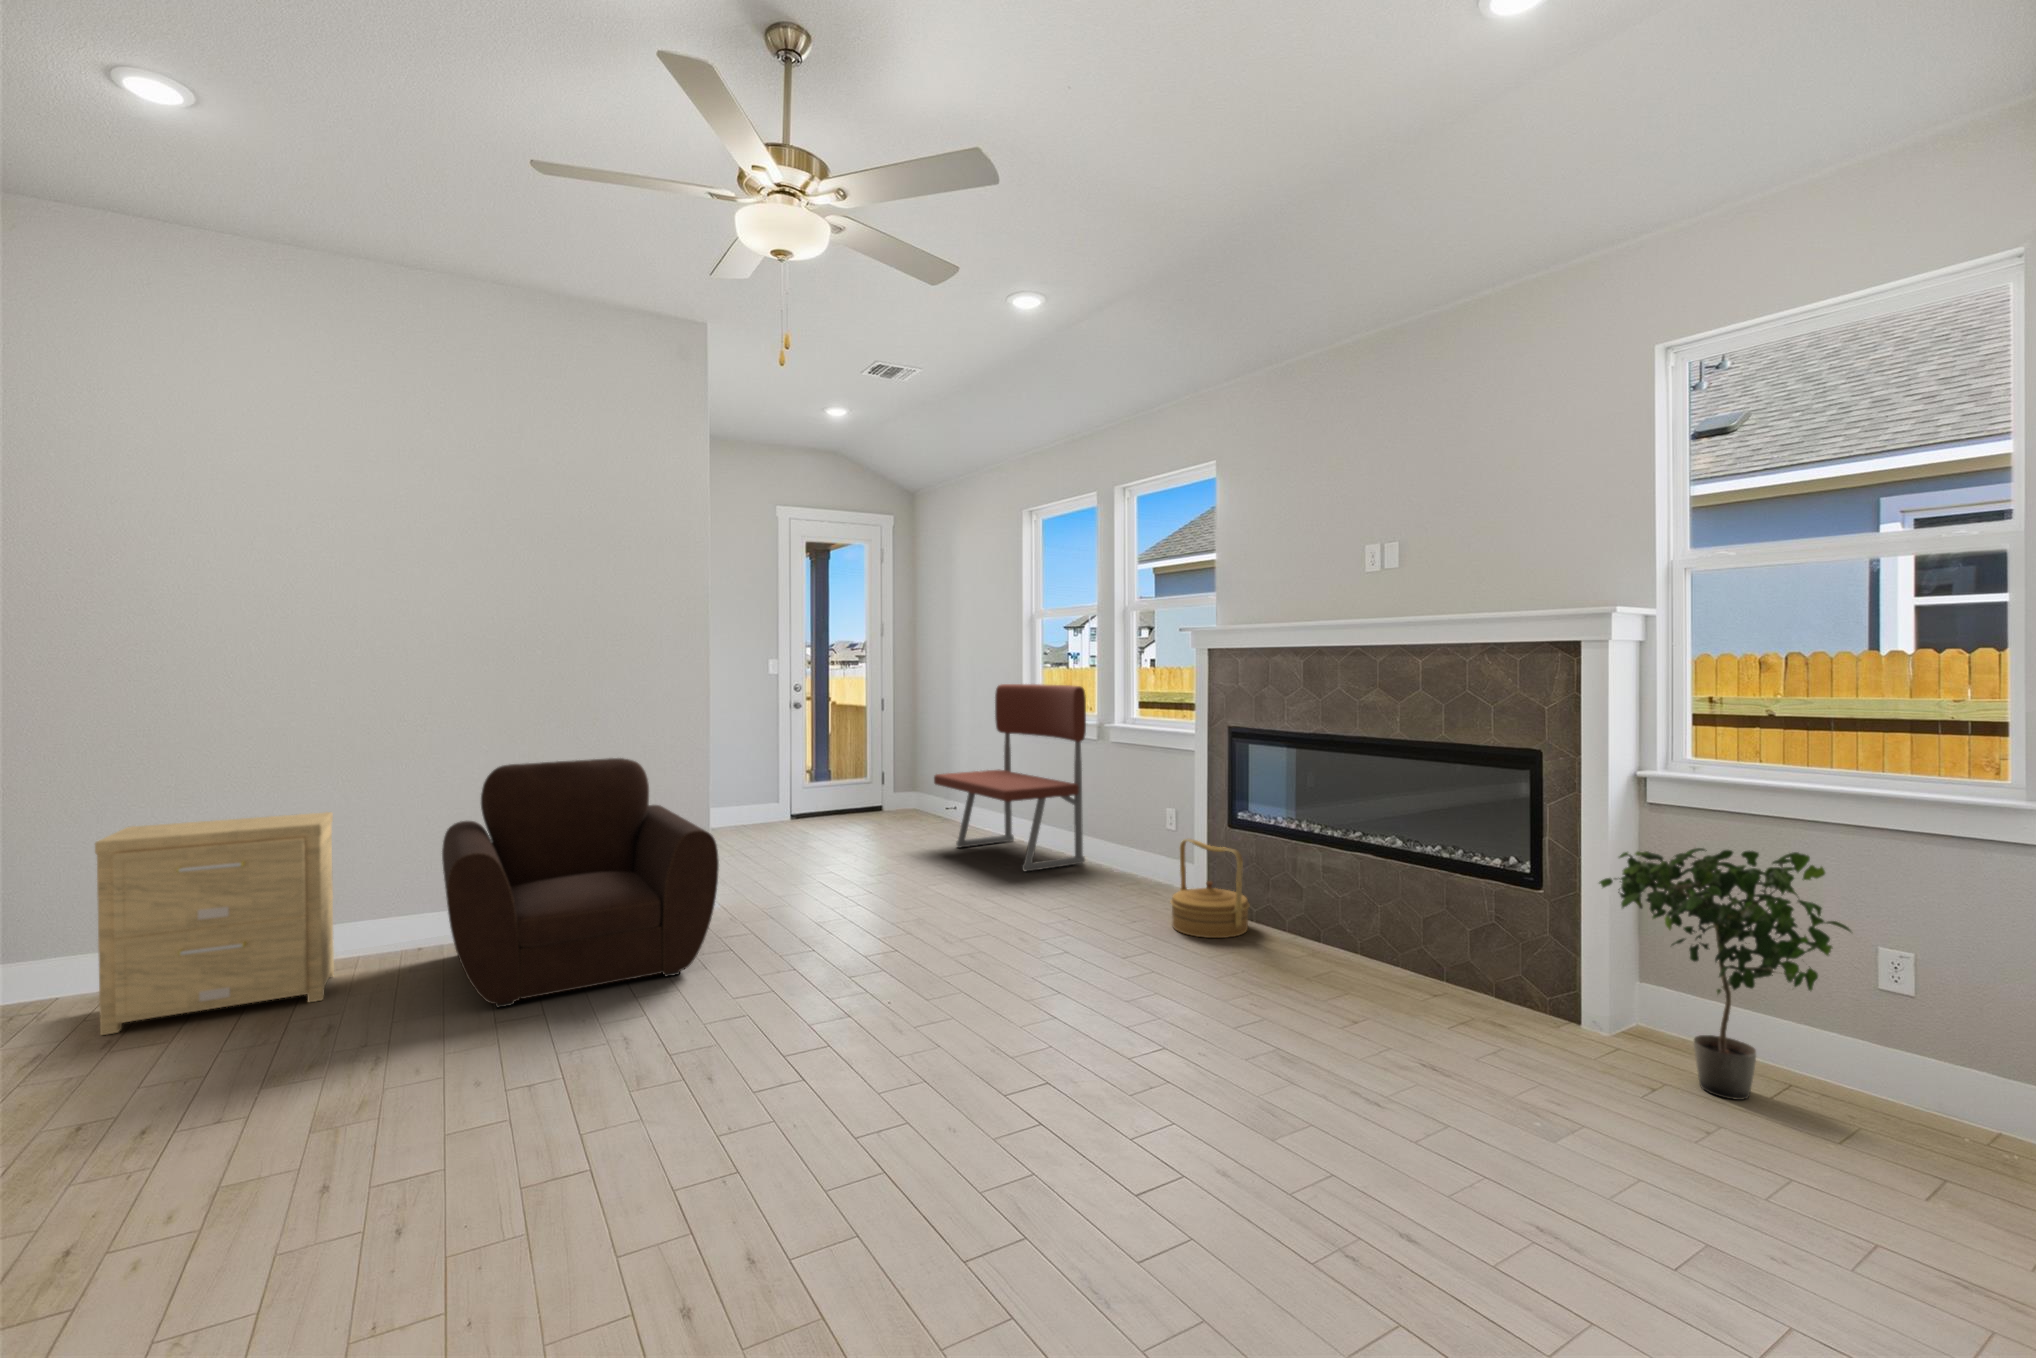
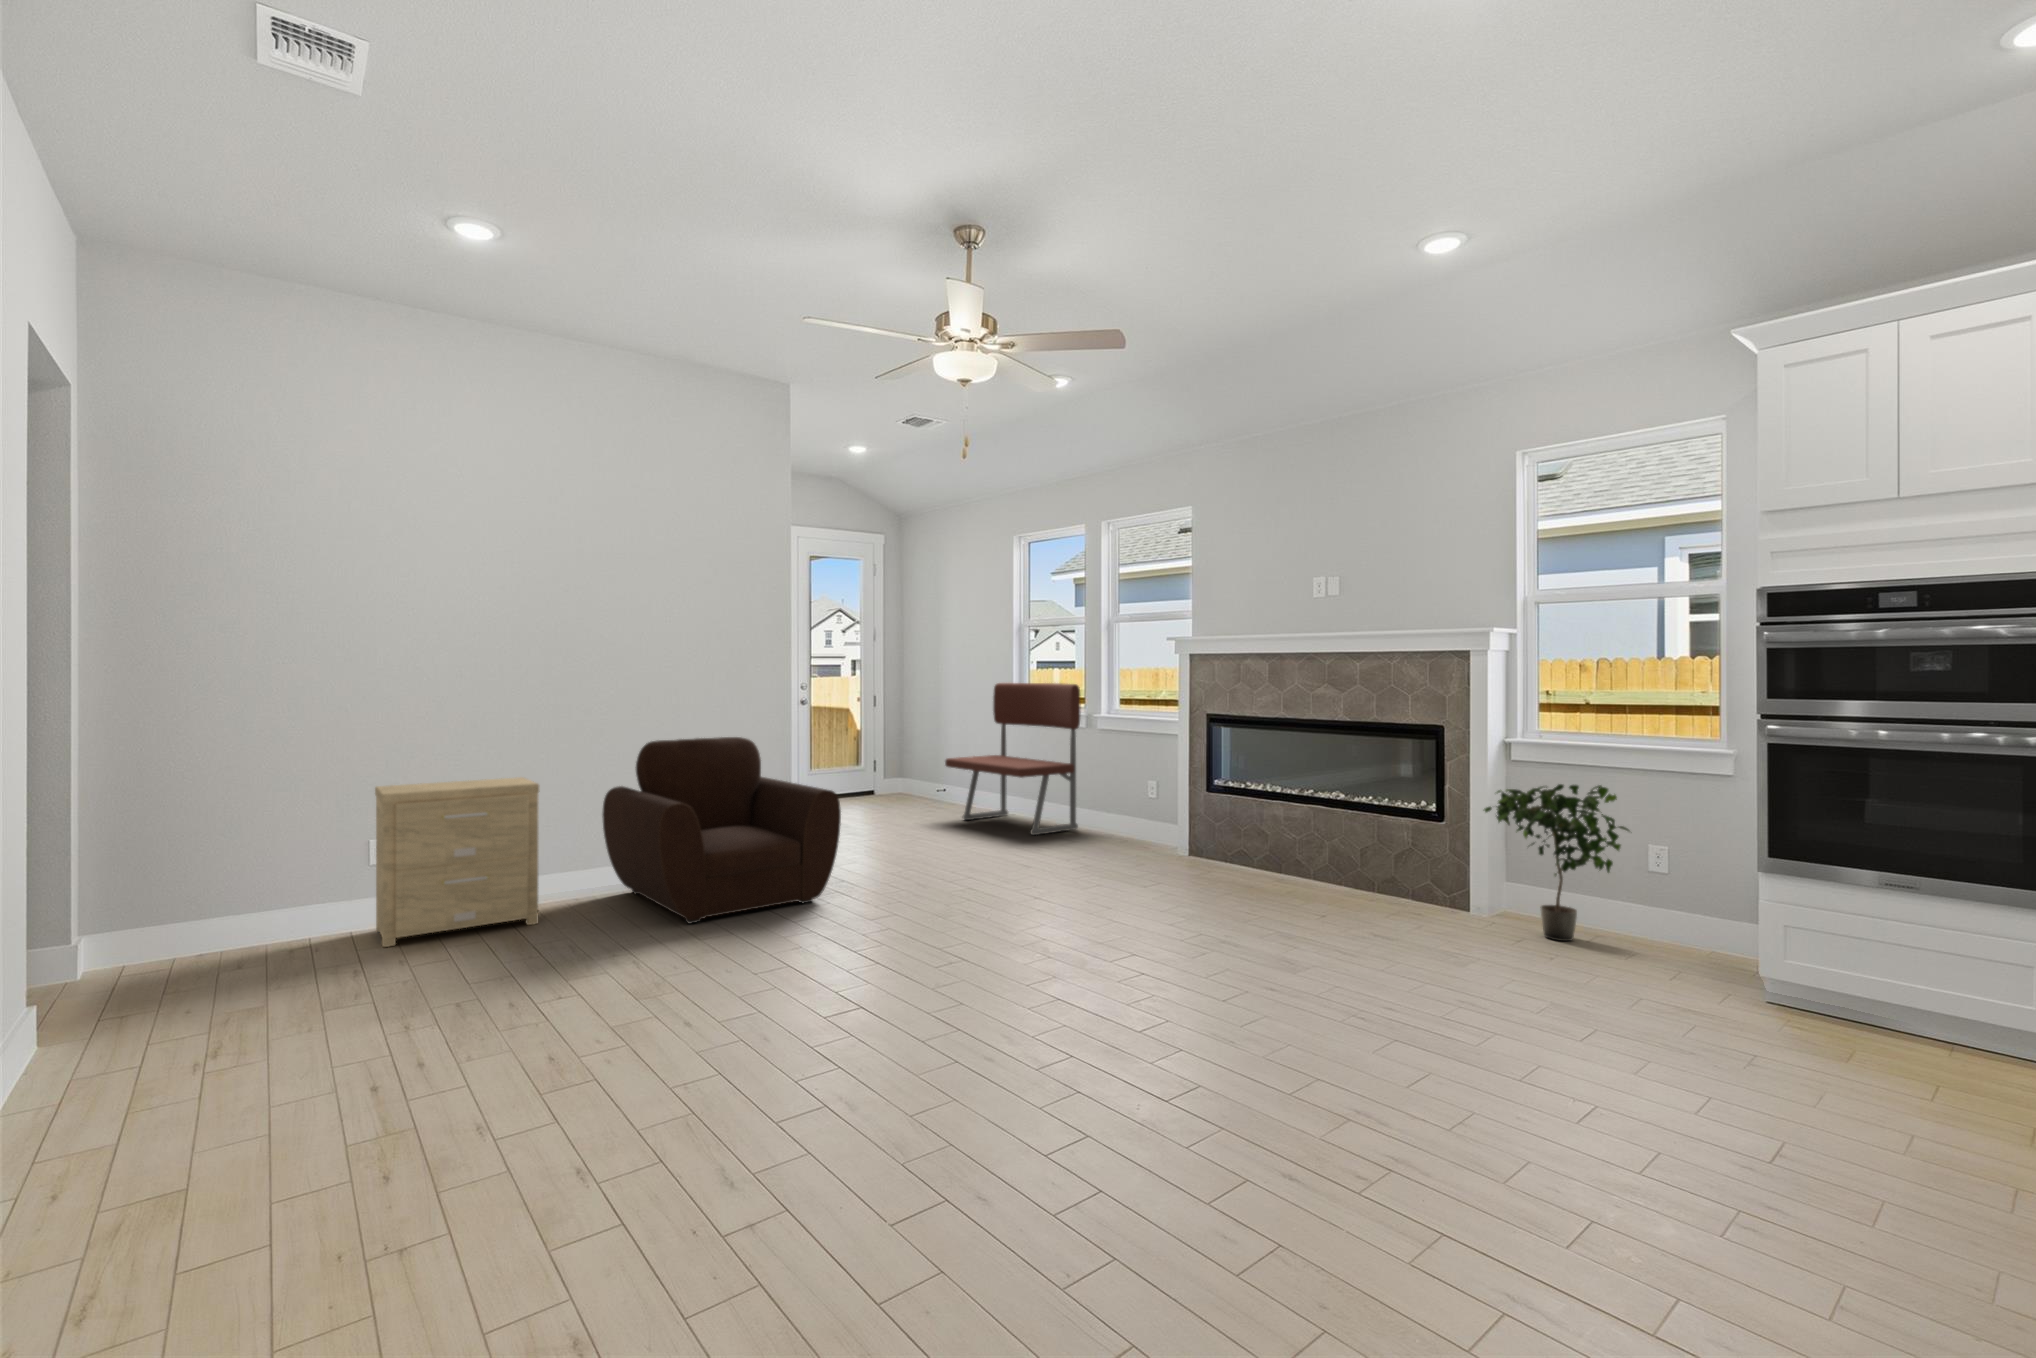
woven basket: present [1171,839,1250,938] -> none [1168,800,1229,872]

